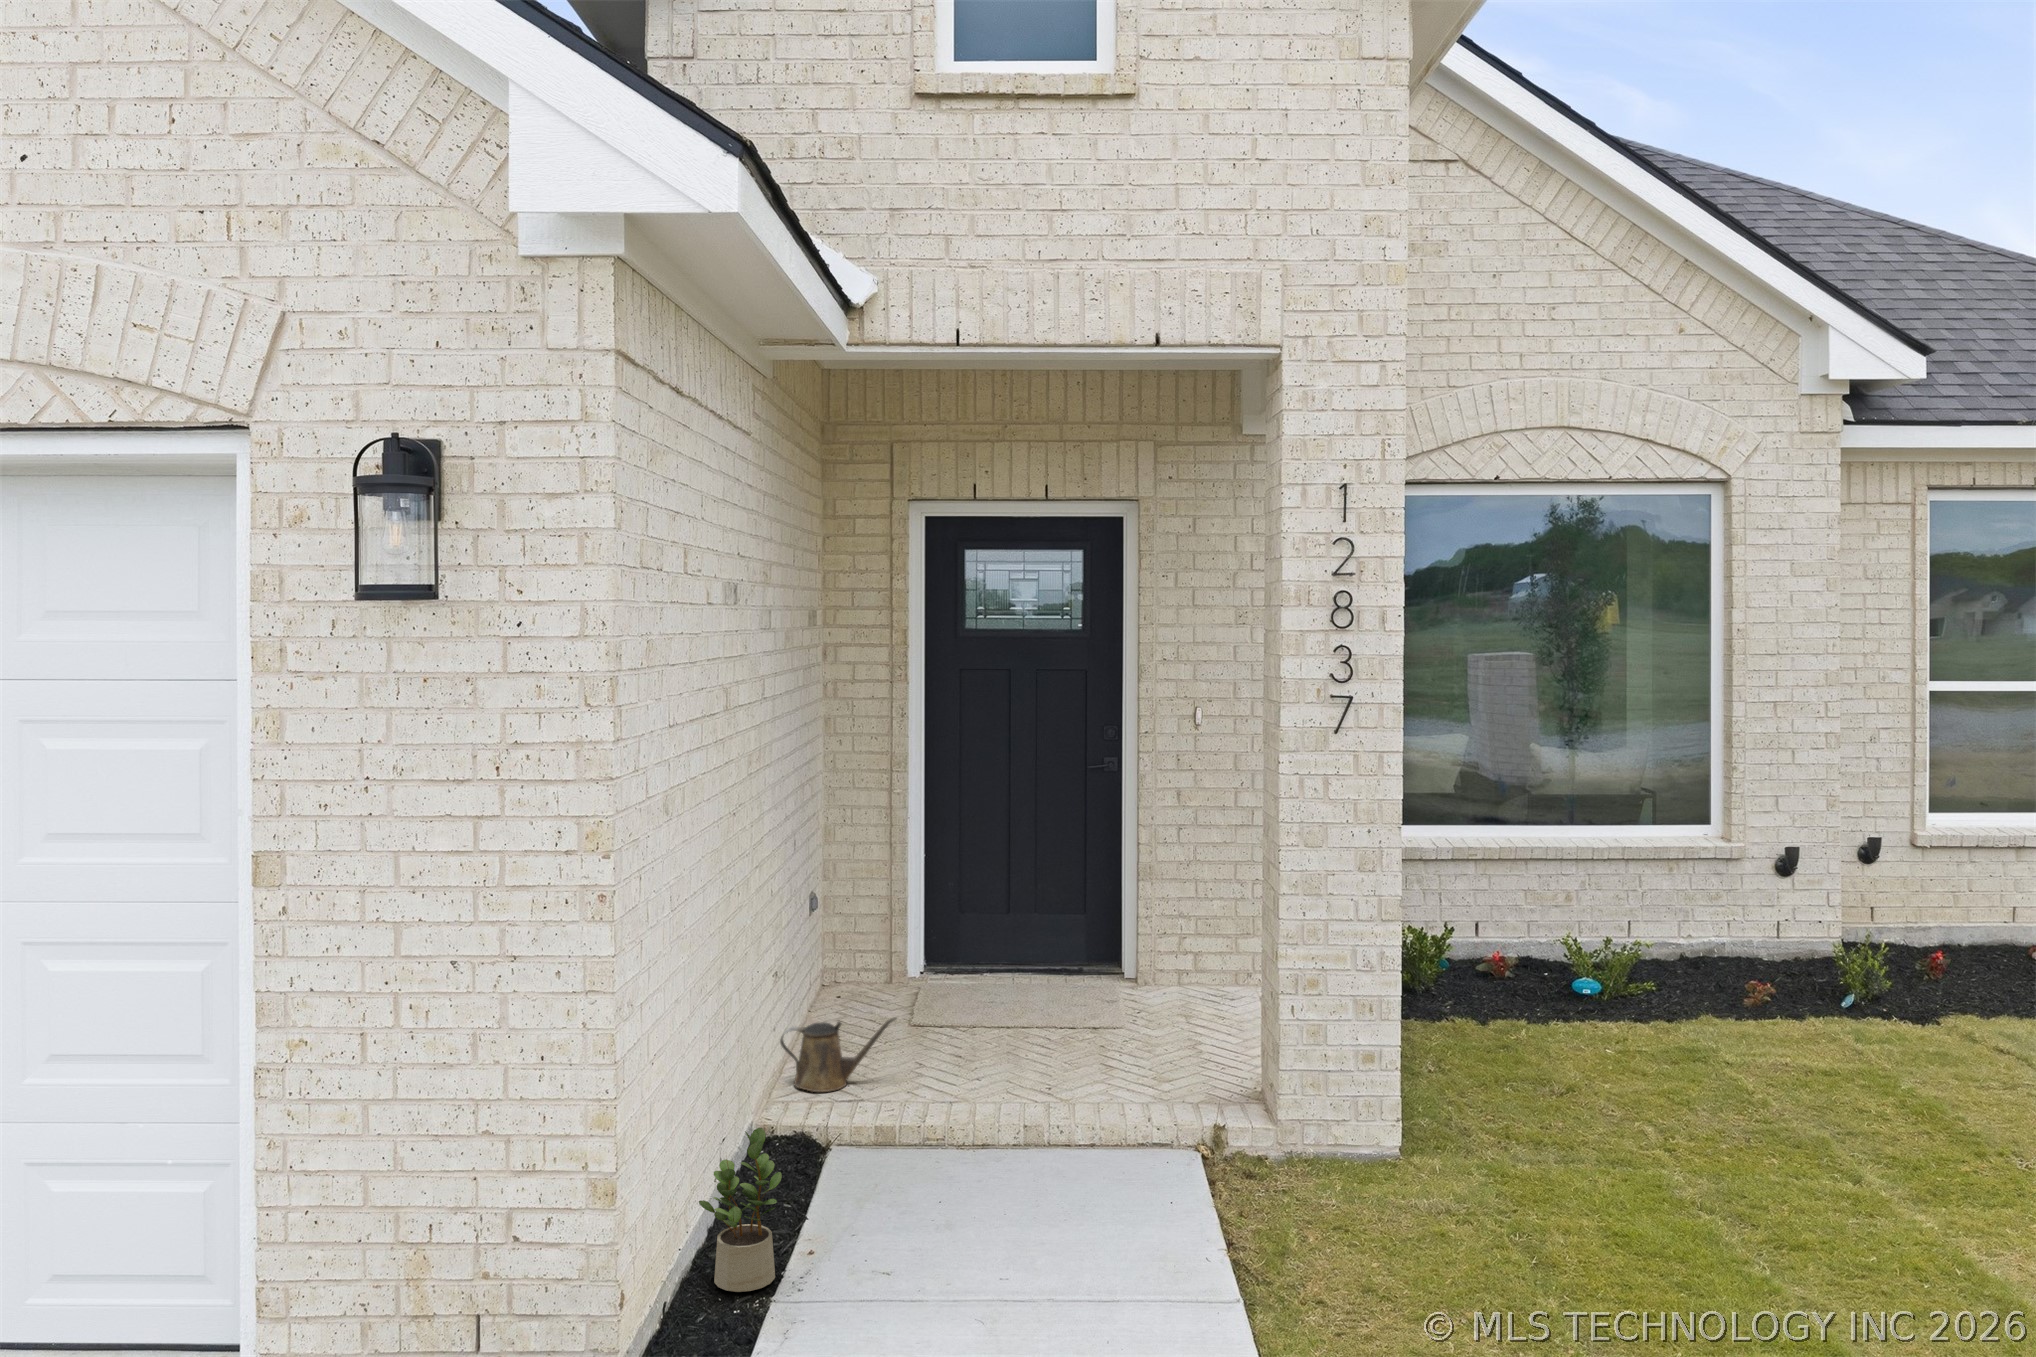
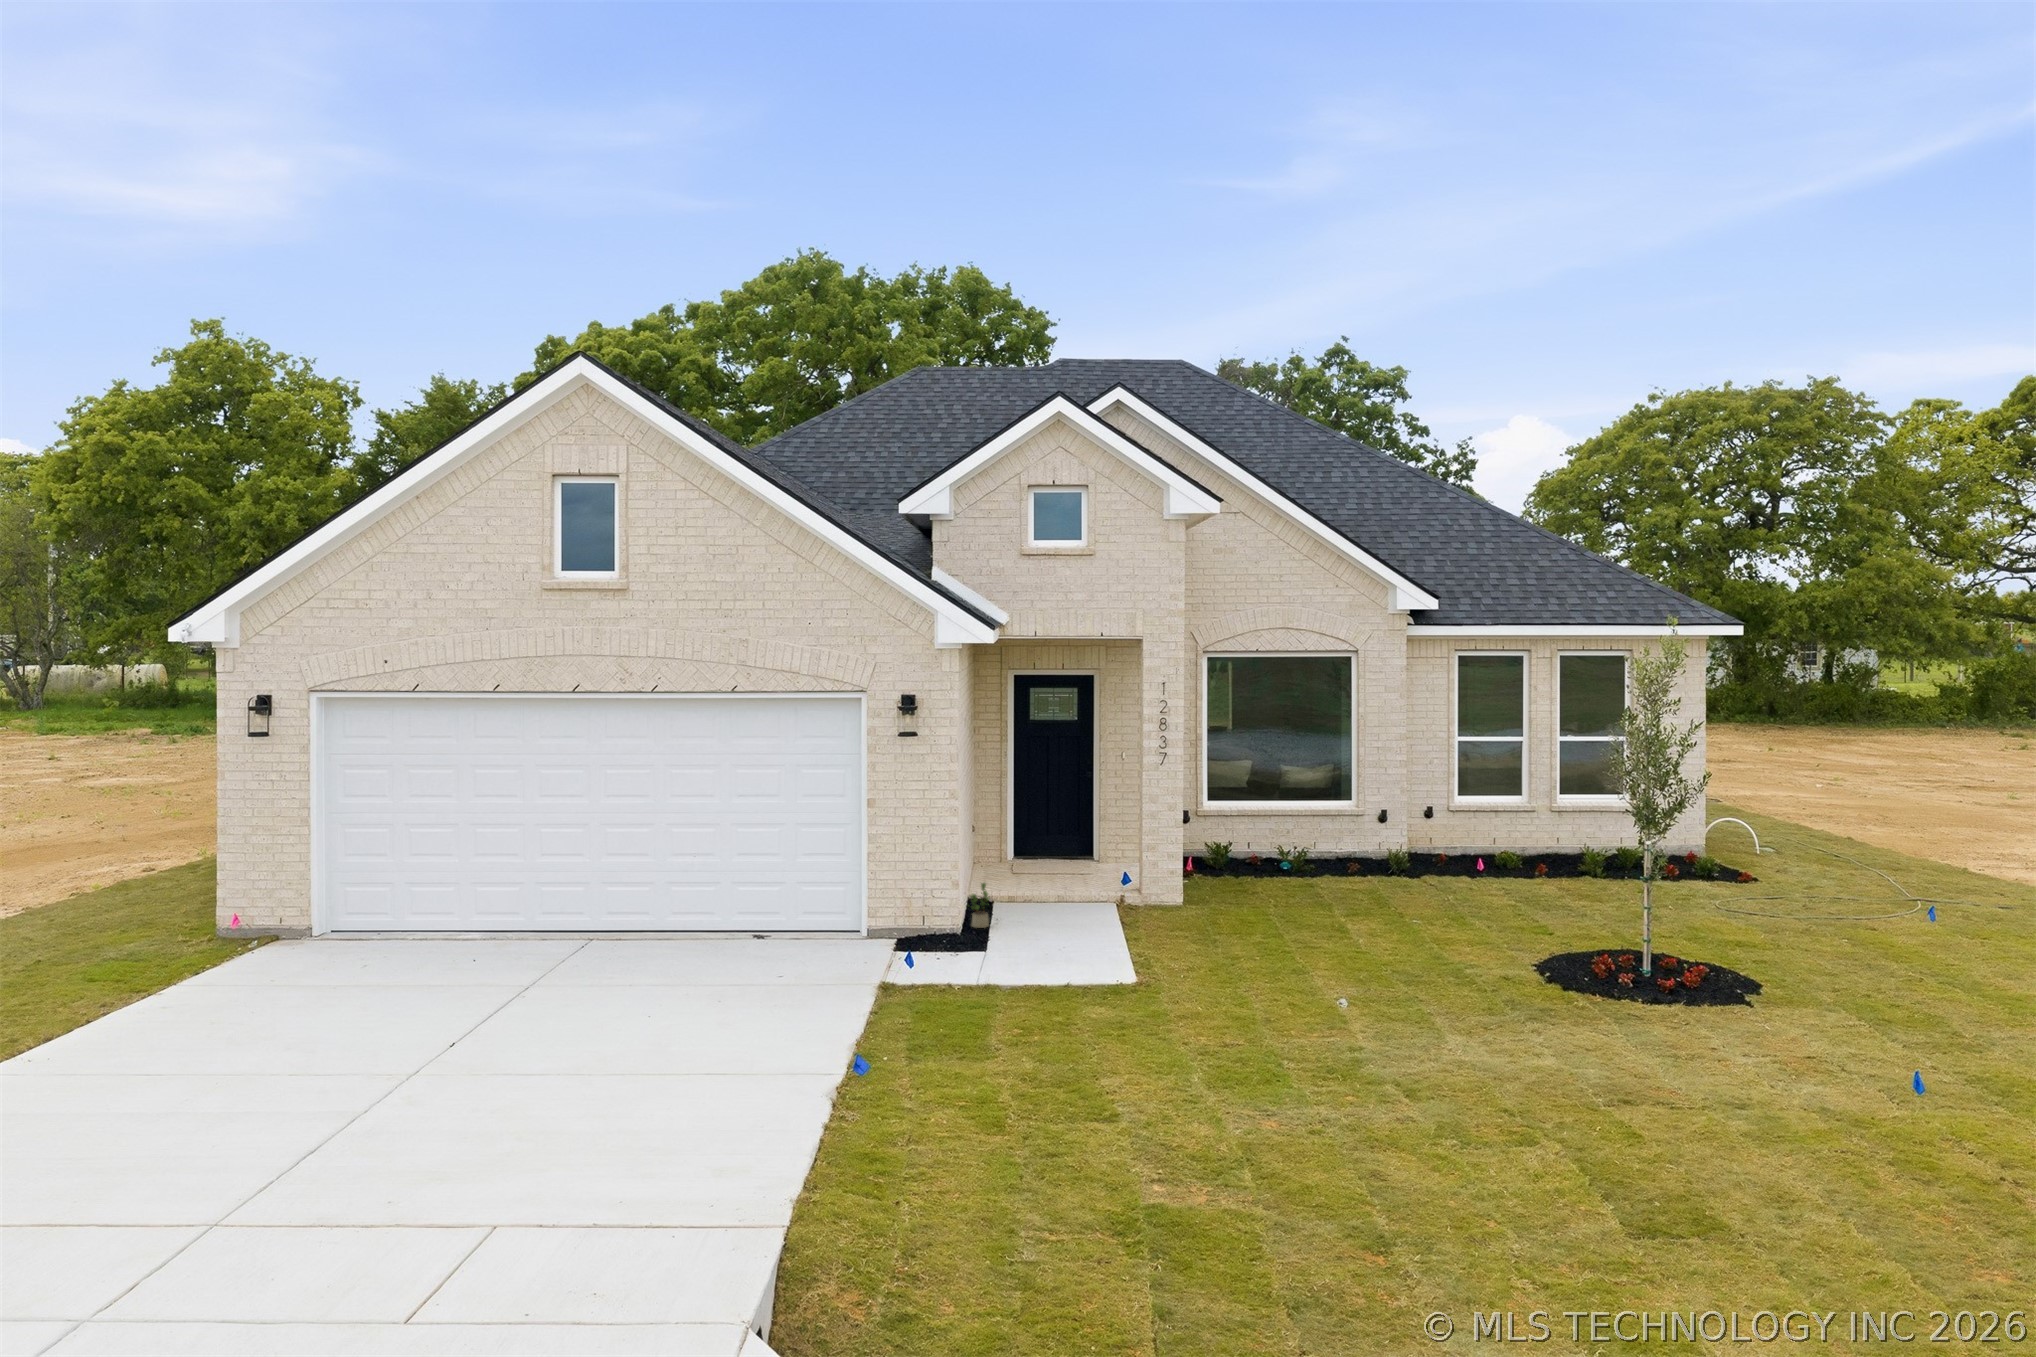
watering can: present [780,1017,897,1092] -> none [974,864,1015,890]

